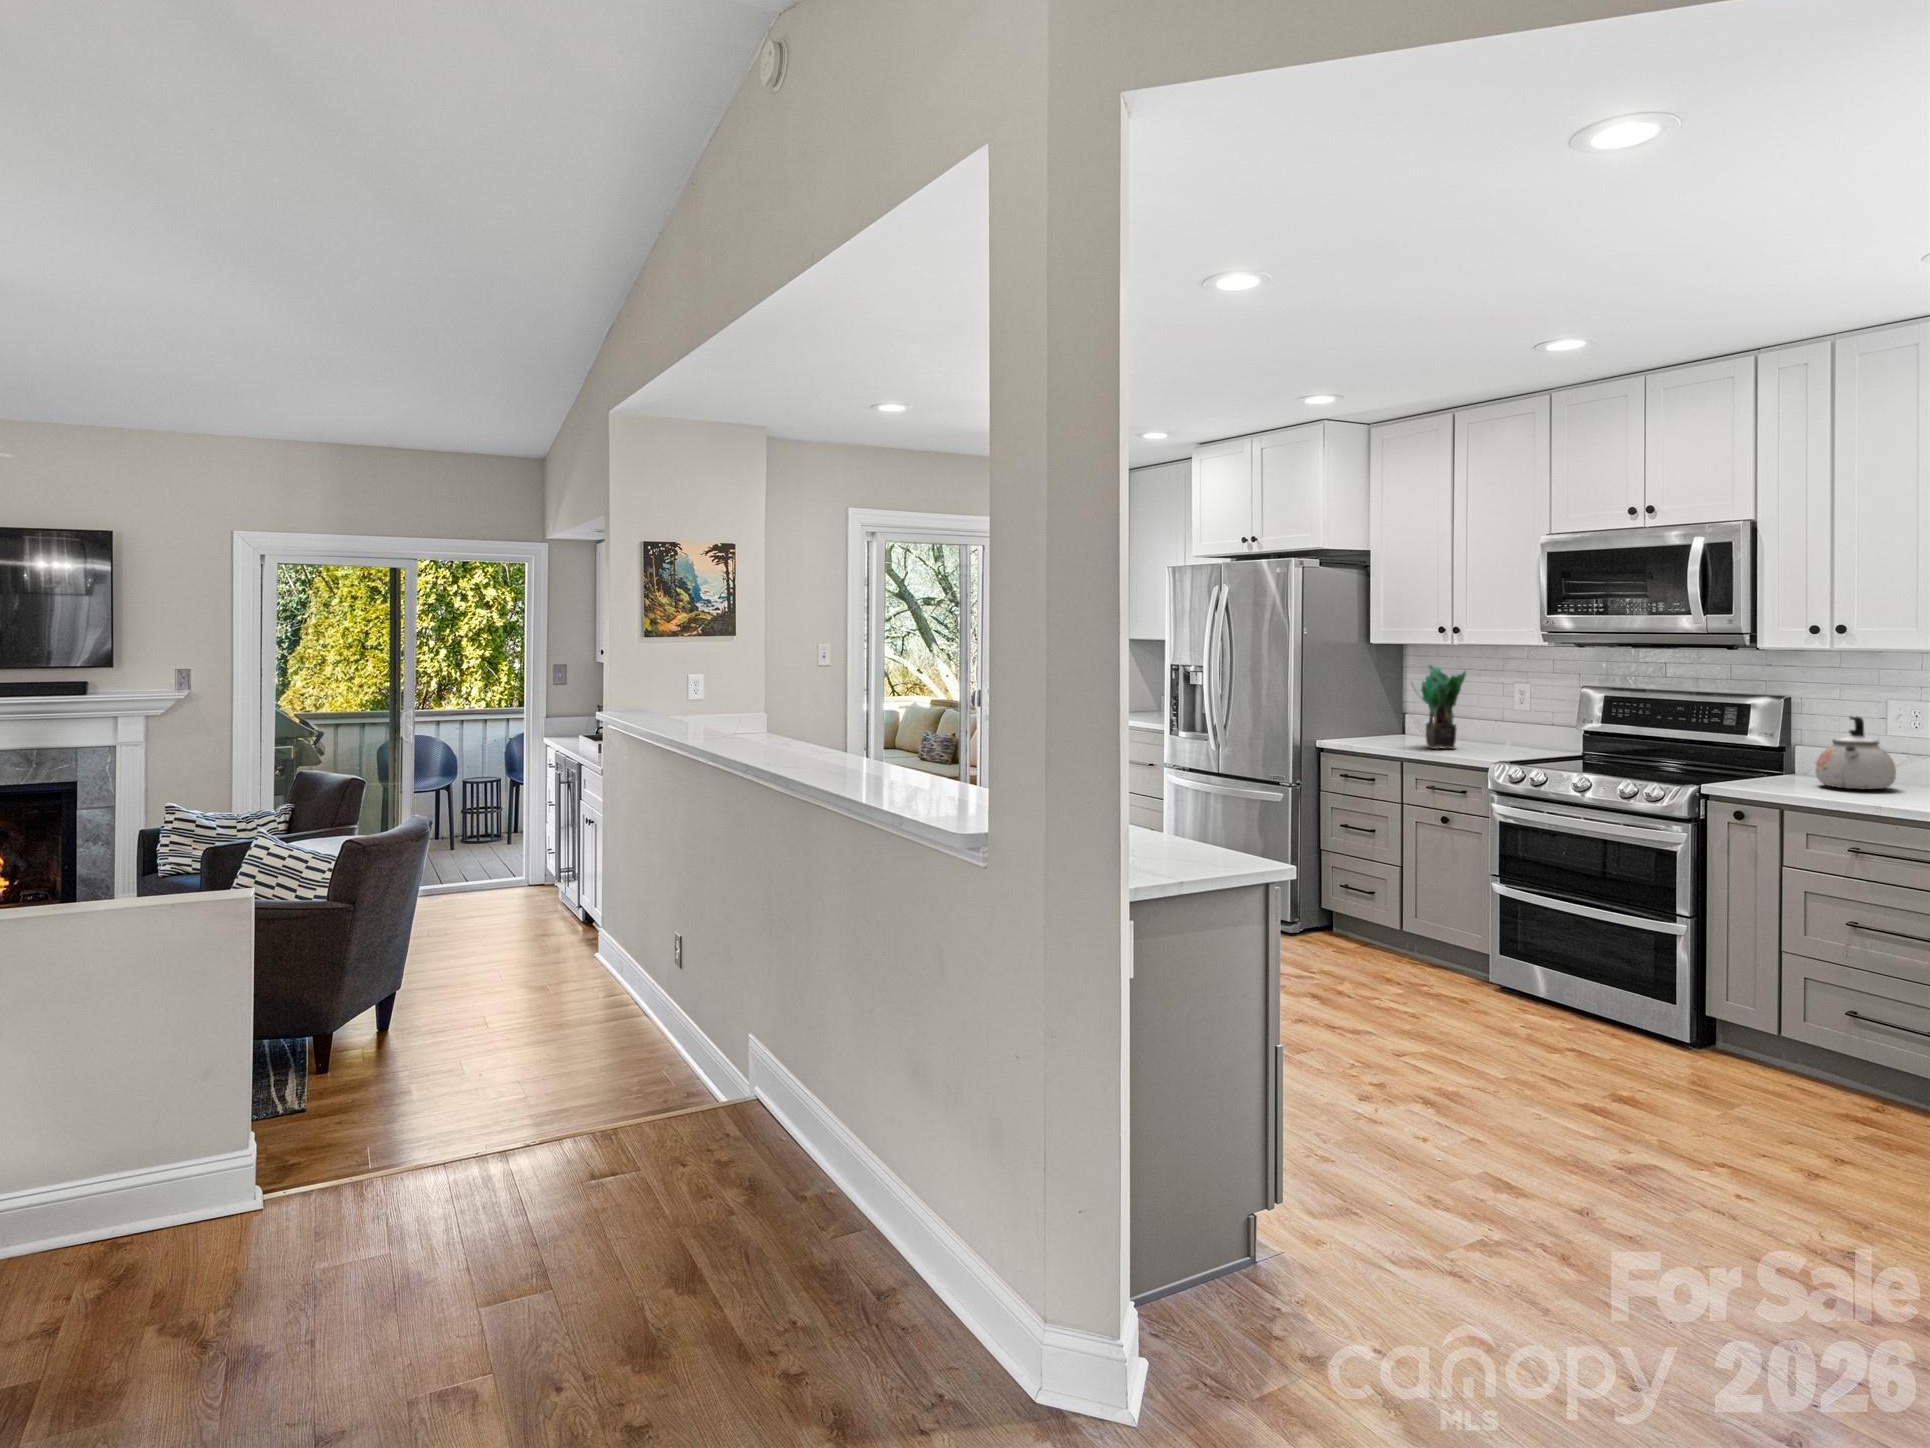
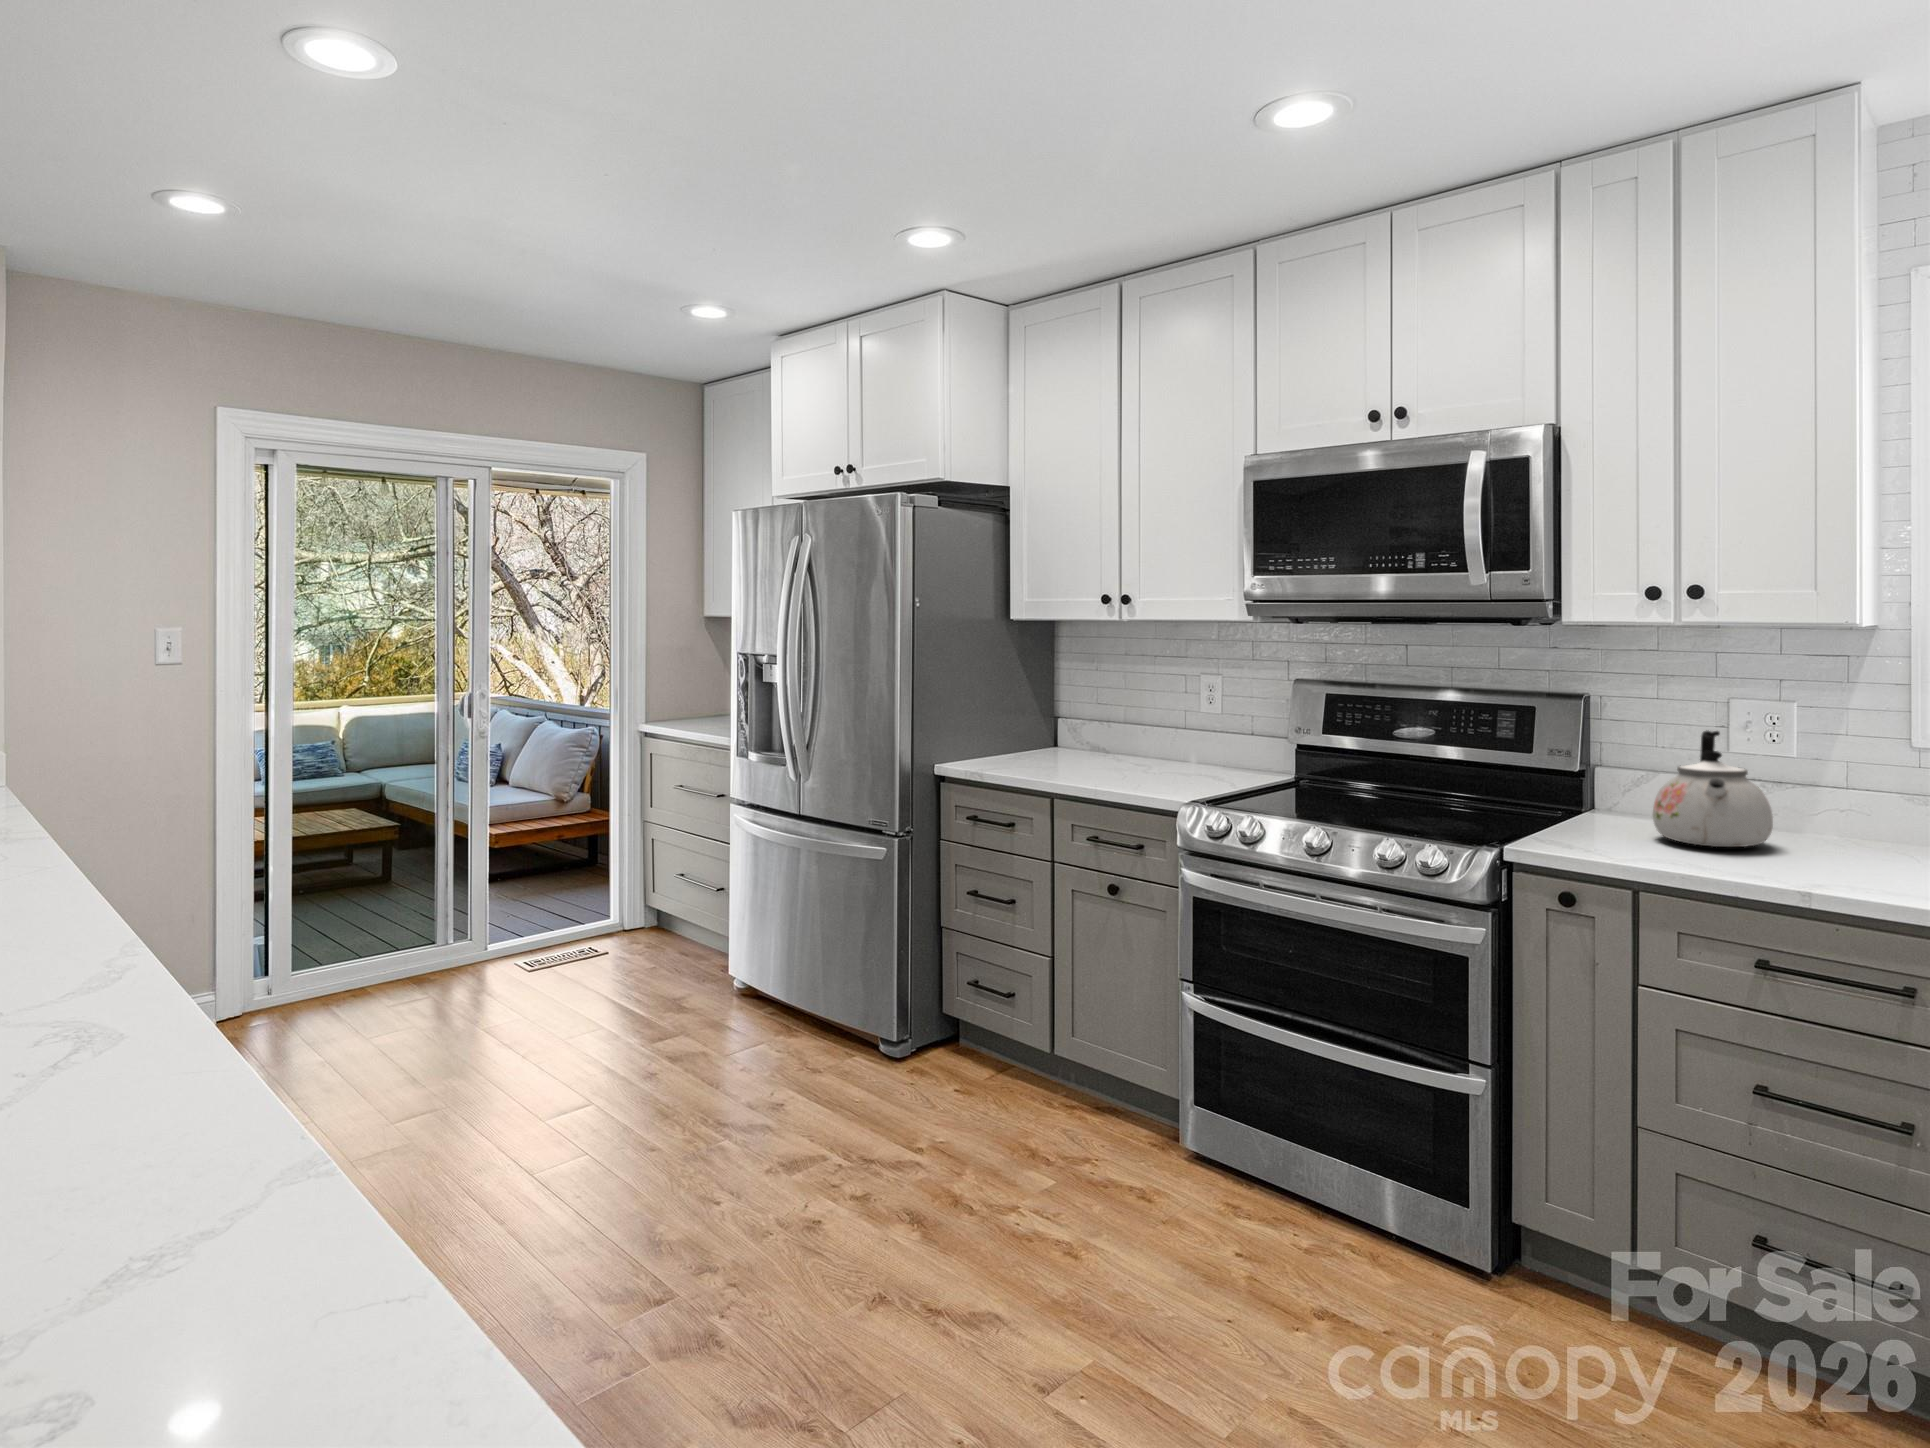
potted plant: present [1421,665,1466,749] -> none [1064,652,1138,775]

